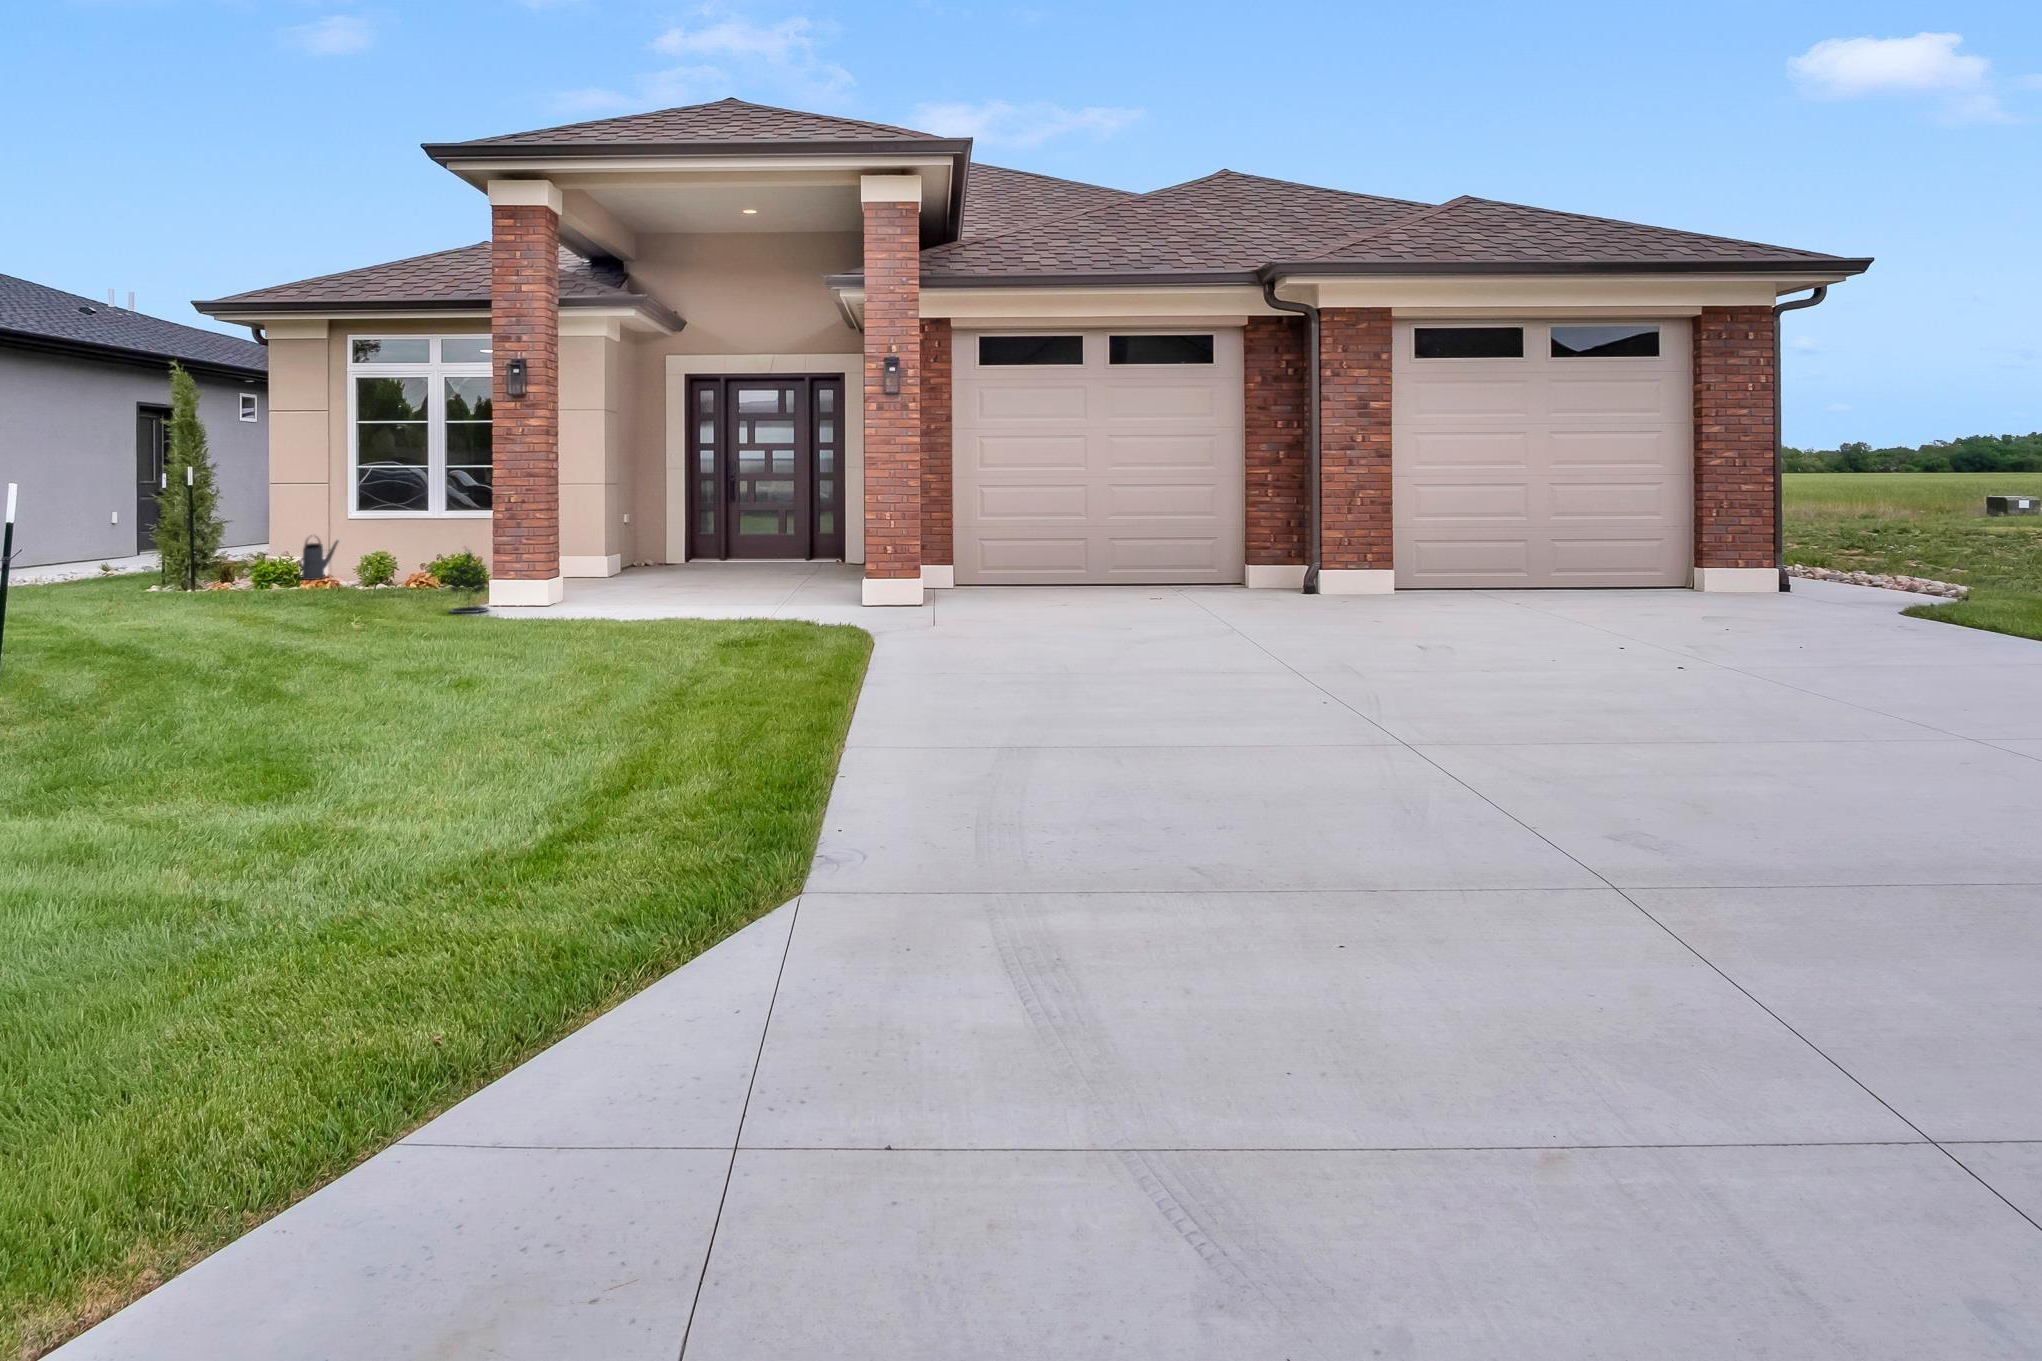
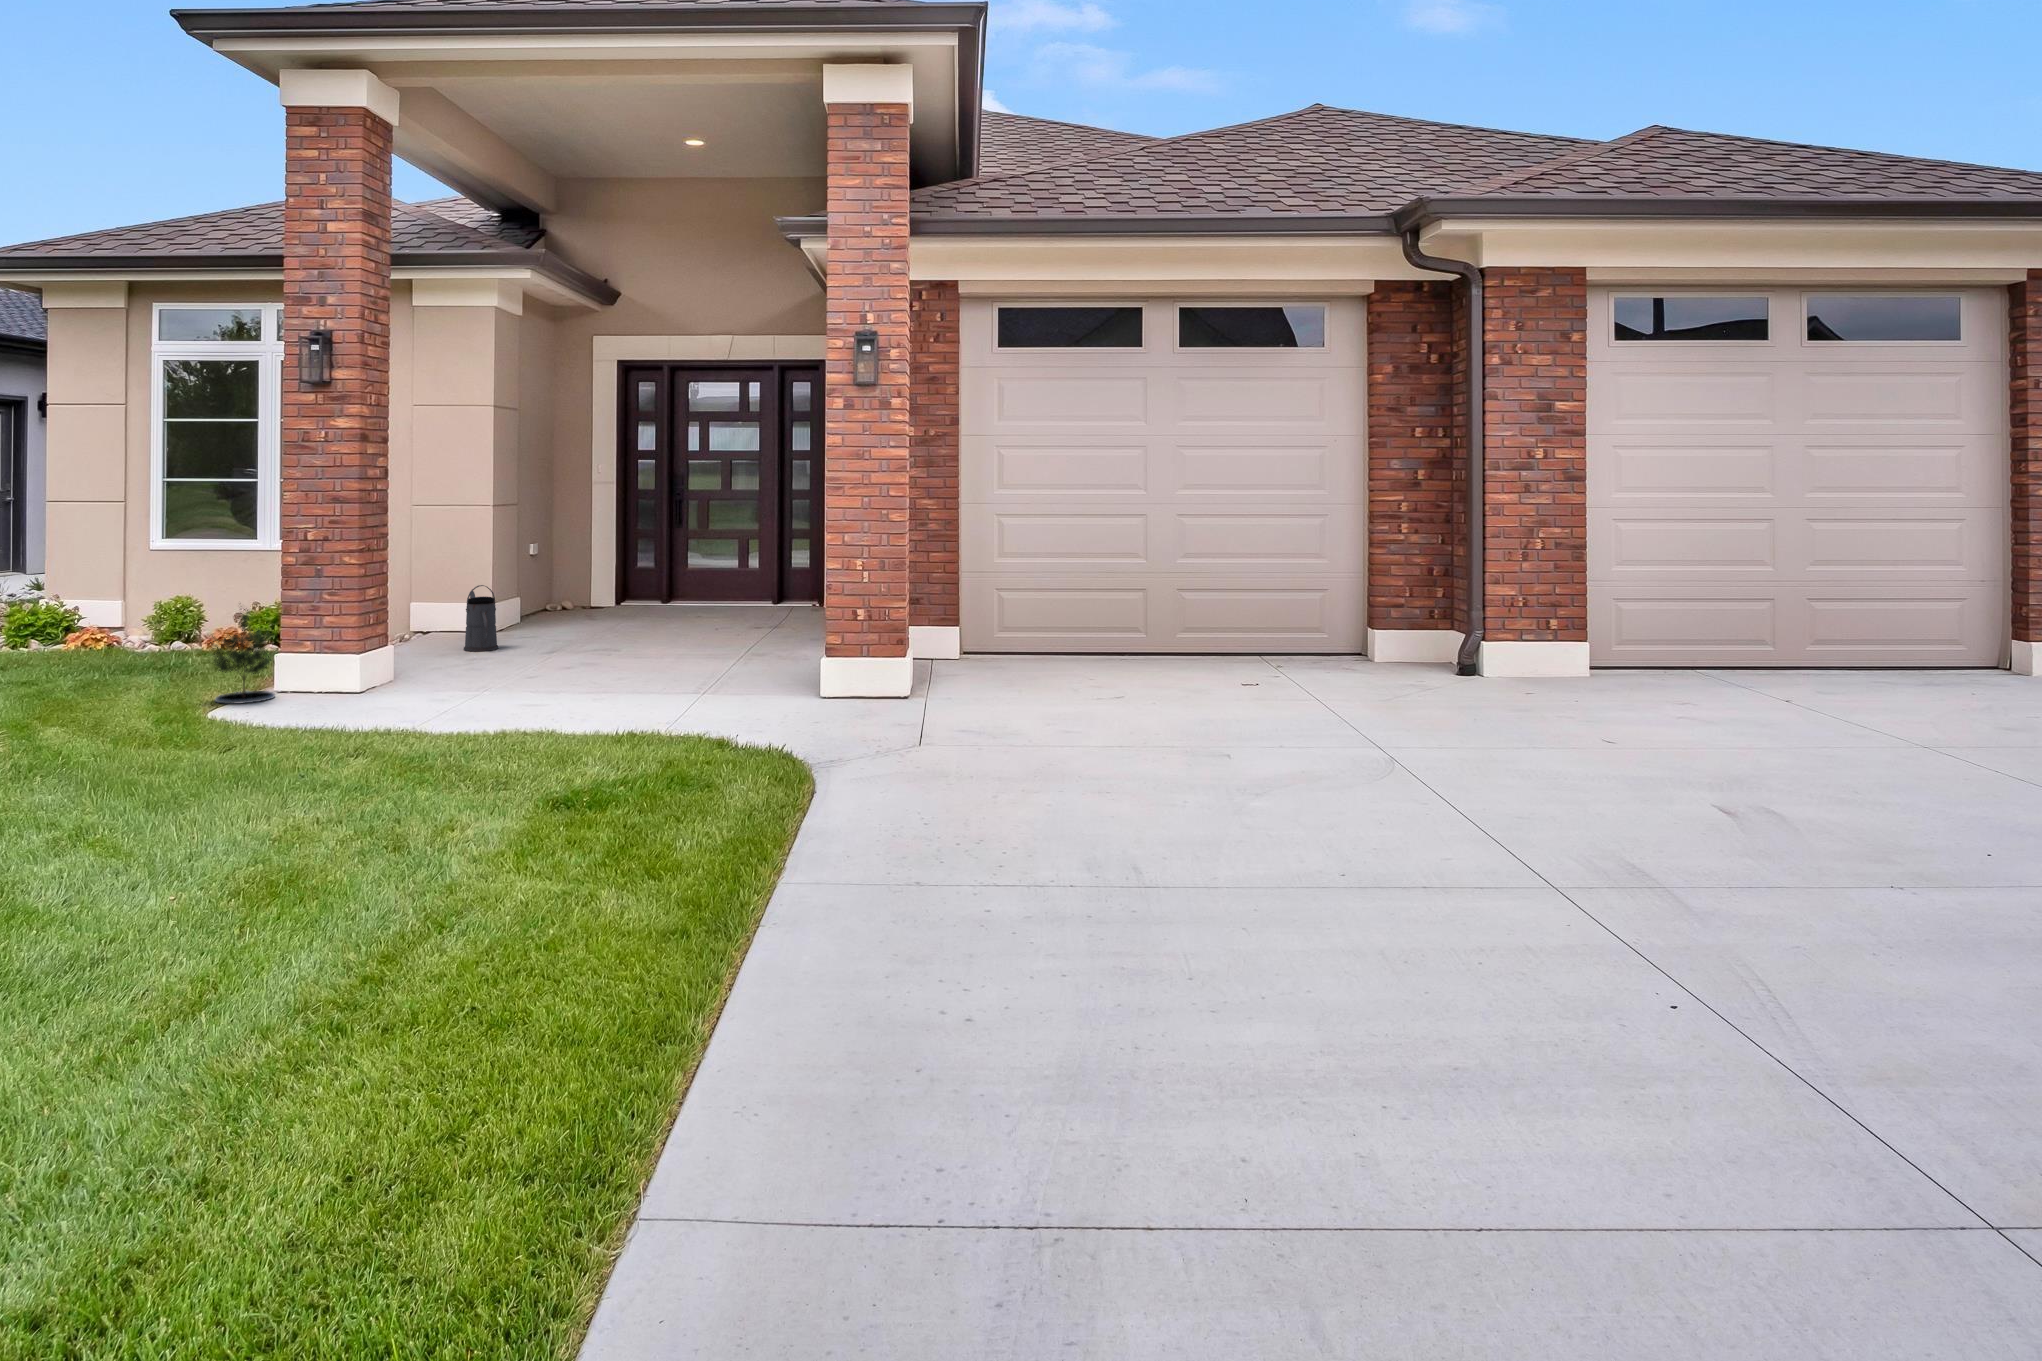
watering can: present [299,537,338,580] -> present [464,585,498,651]

